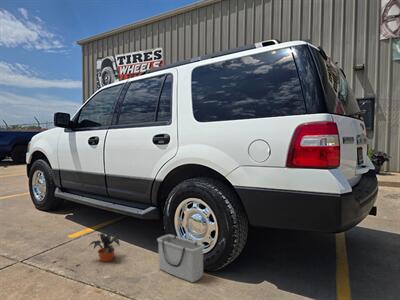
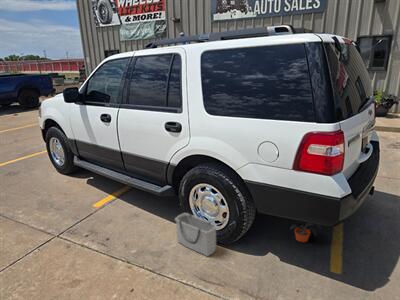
potted plant: present [90,233,121,262] -> present [291,221,321,242]

